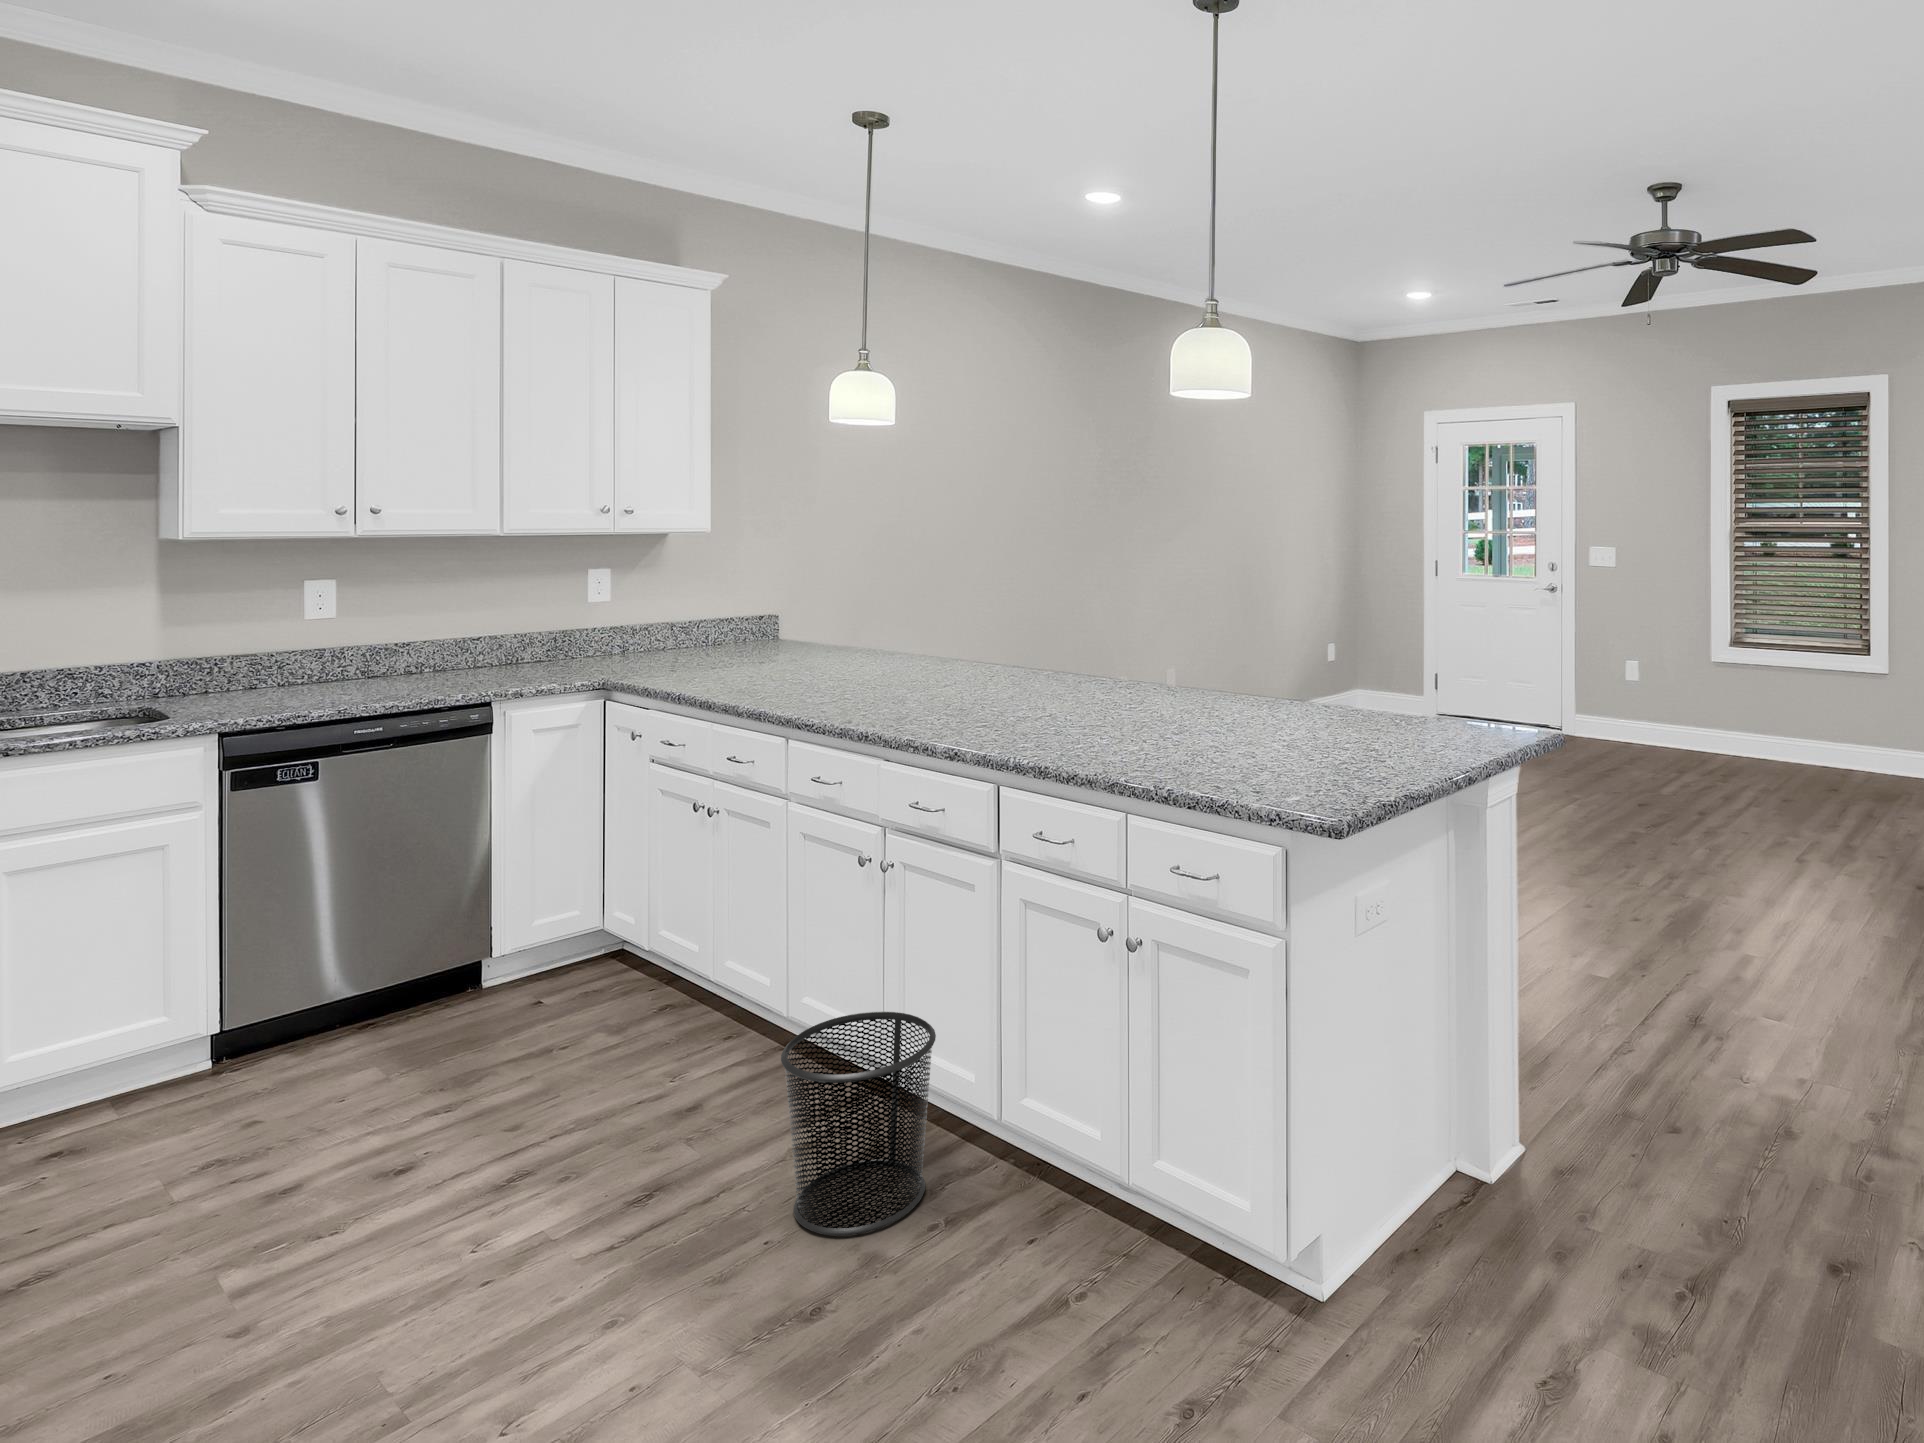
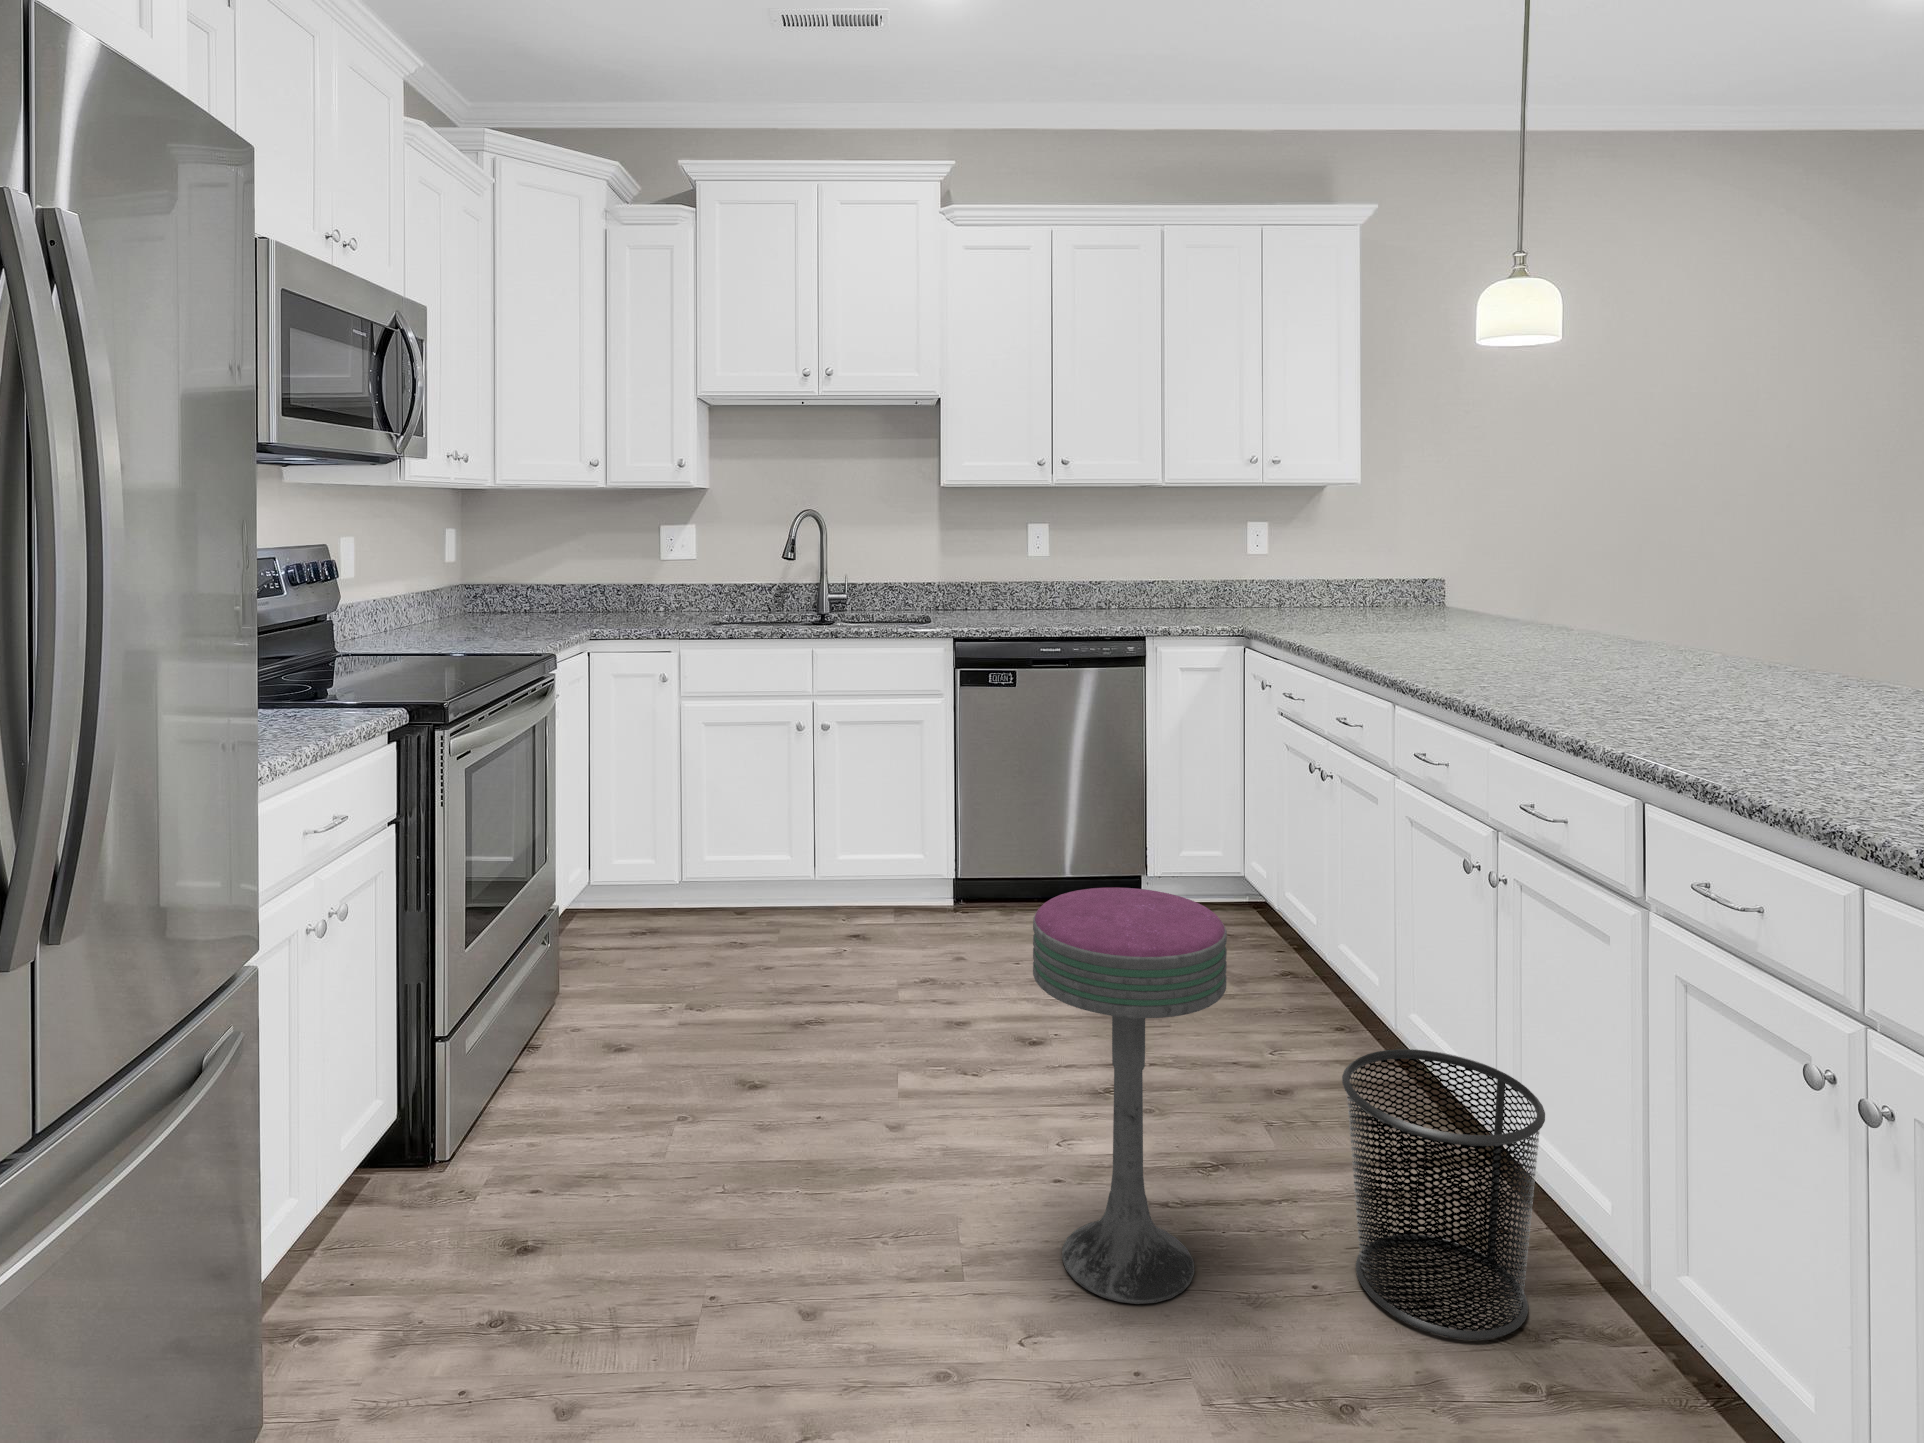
bar stool: none [477,951,685,1355] -> present [1033,888,1227,1304]

